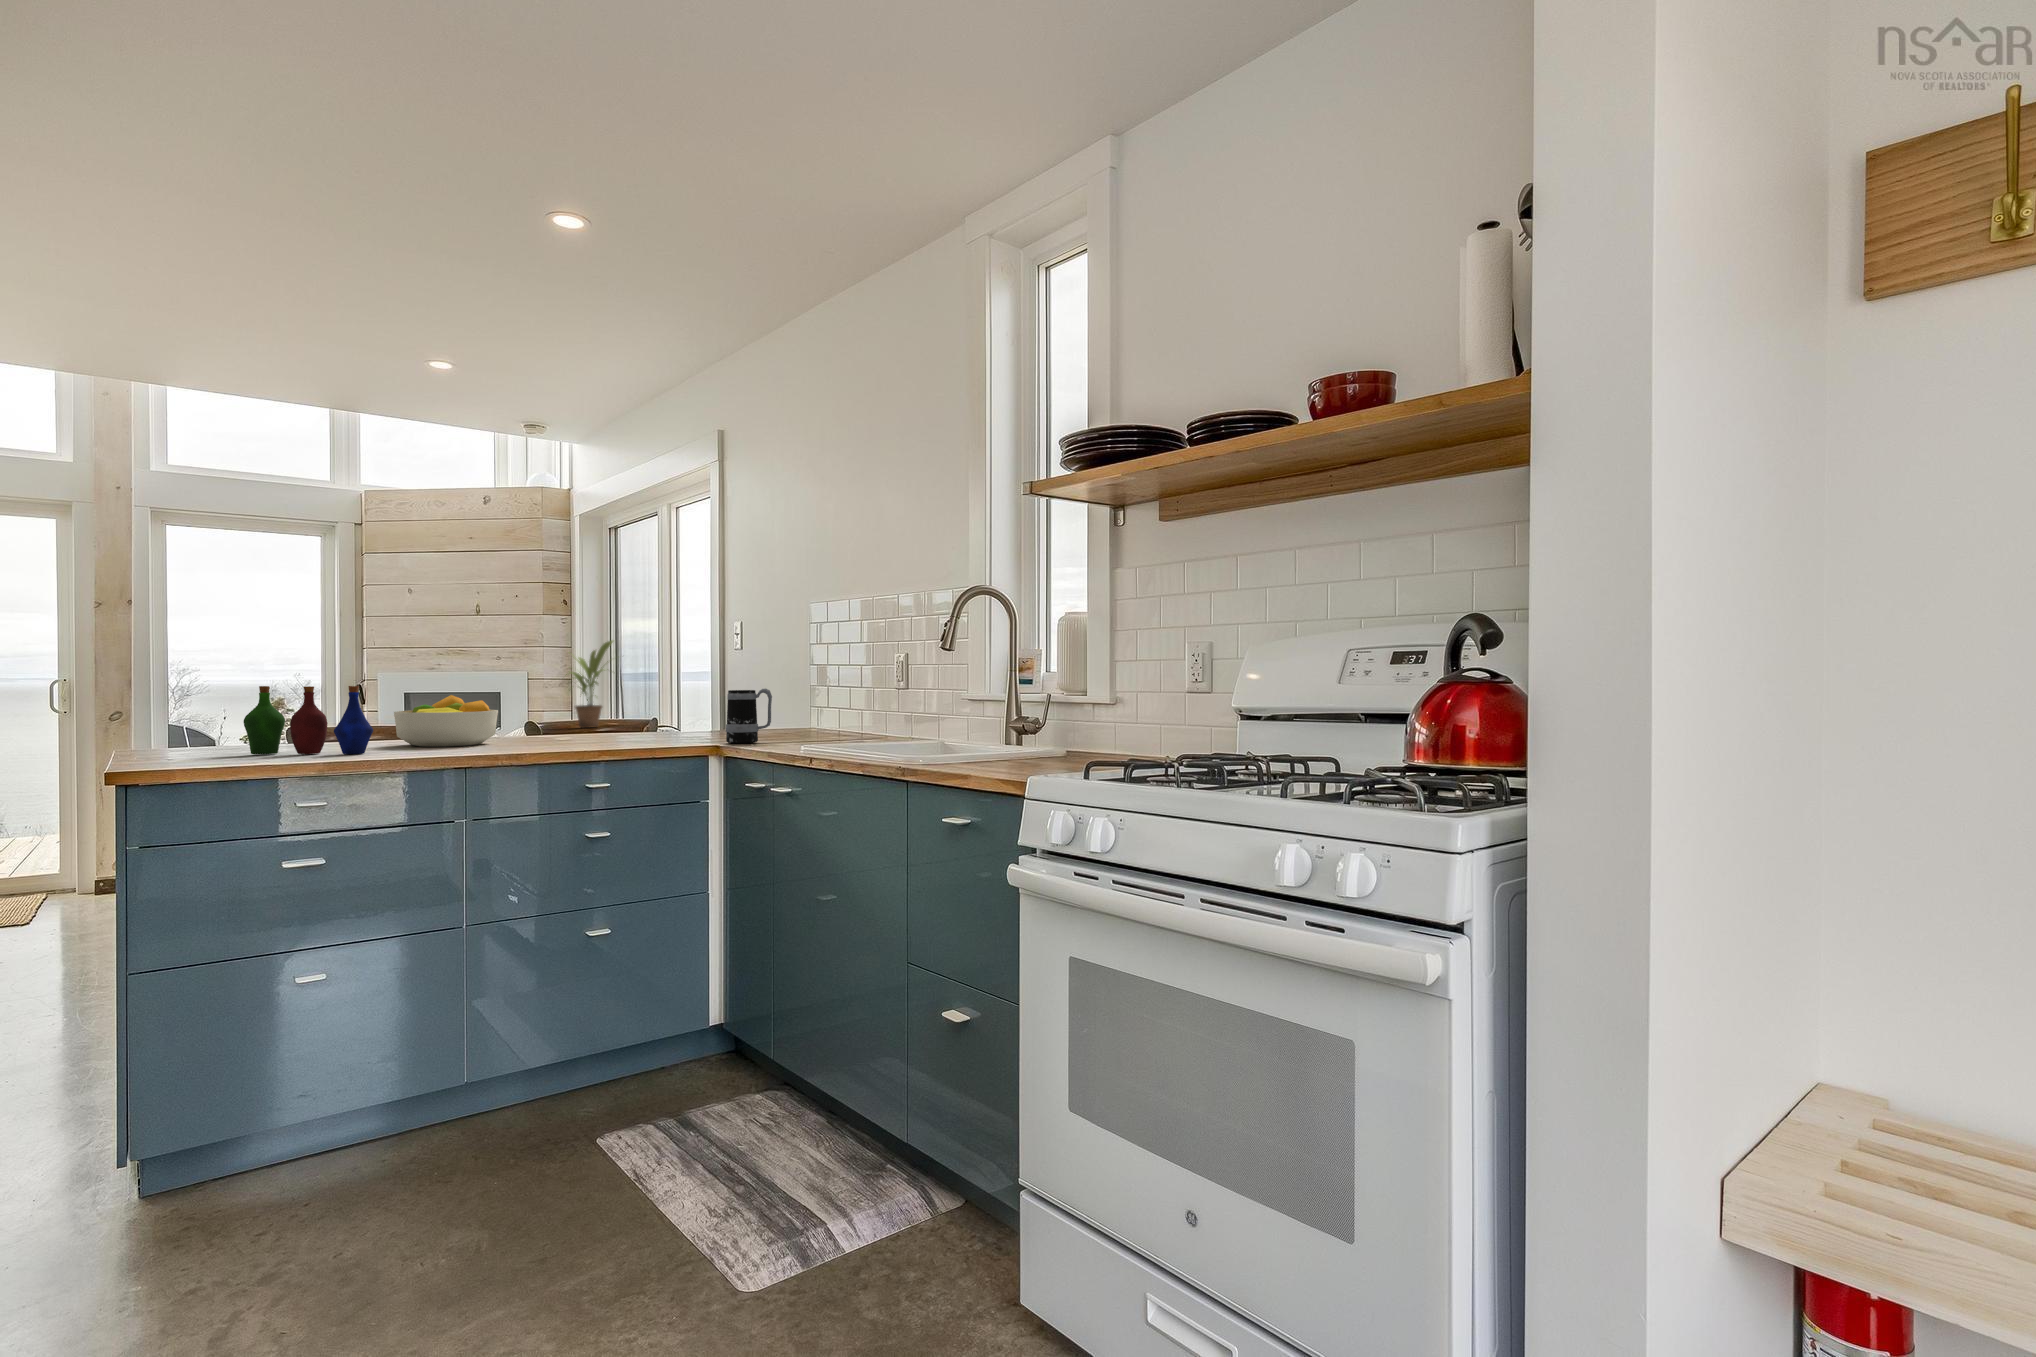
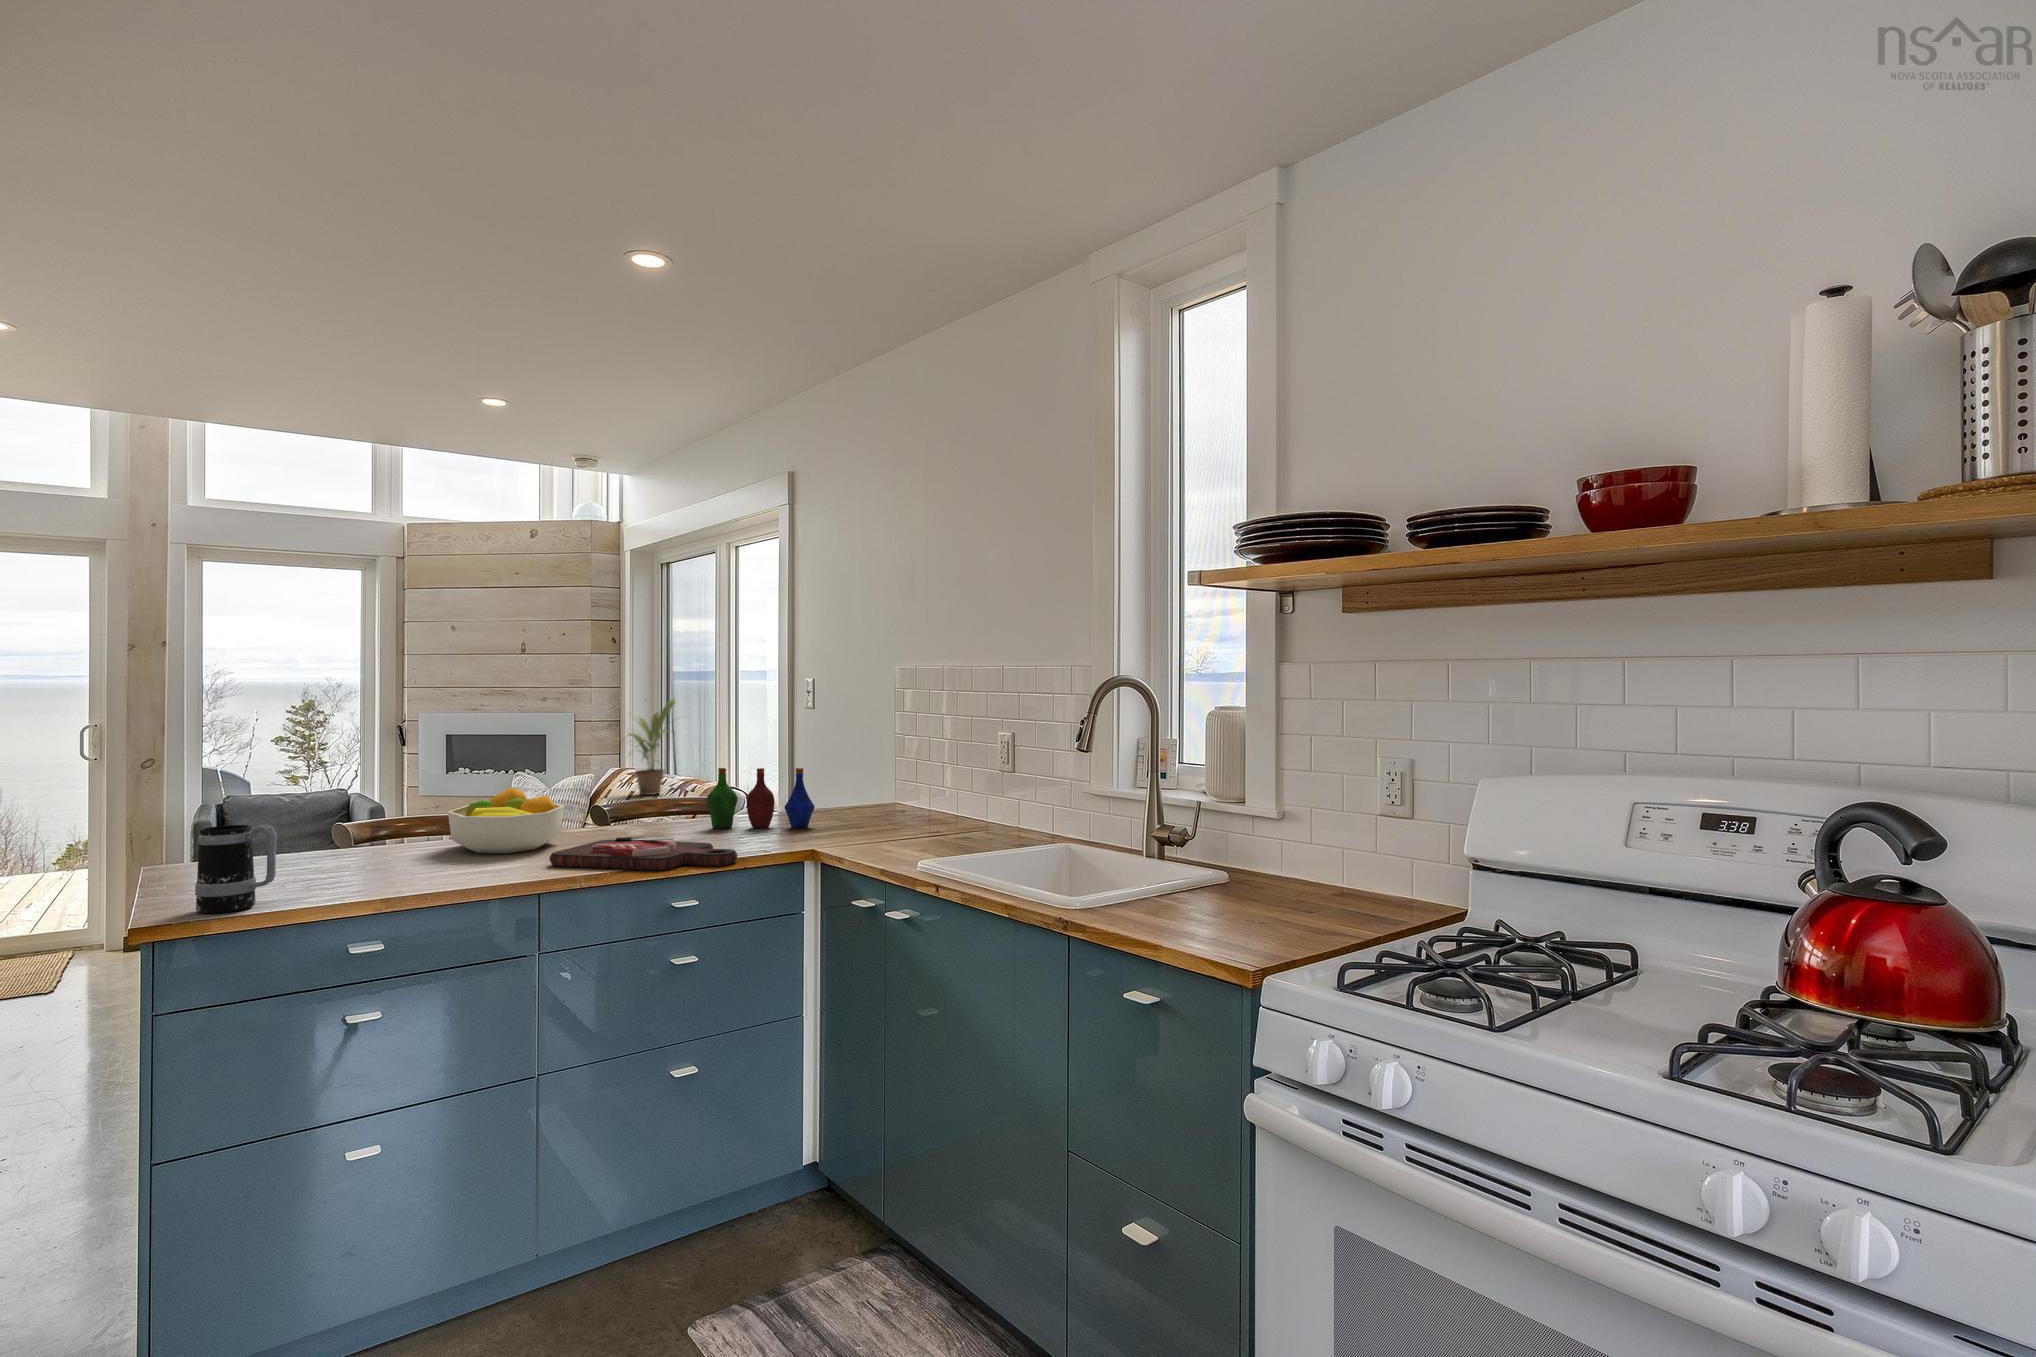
bottle: present [244,686,373,754] -> present [707,768,815,828]
mug: present [726,689,772,743] -> present [195,824,277,913]
cutting board: none [481,727,646,751] -> present [550,837,737,870]

